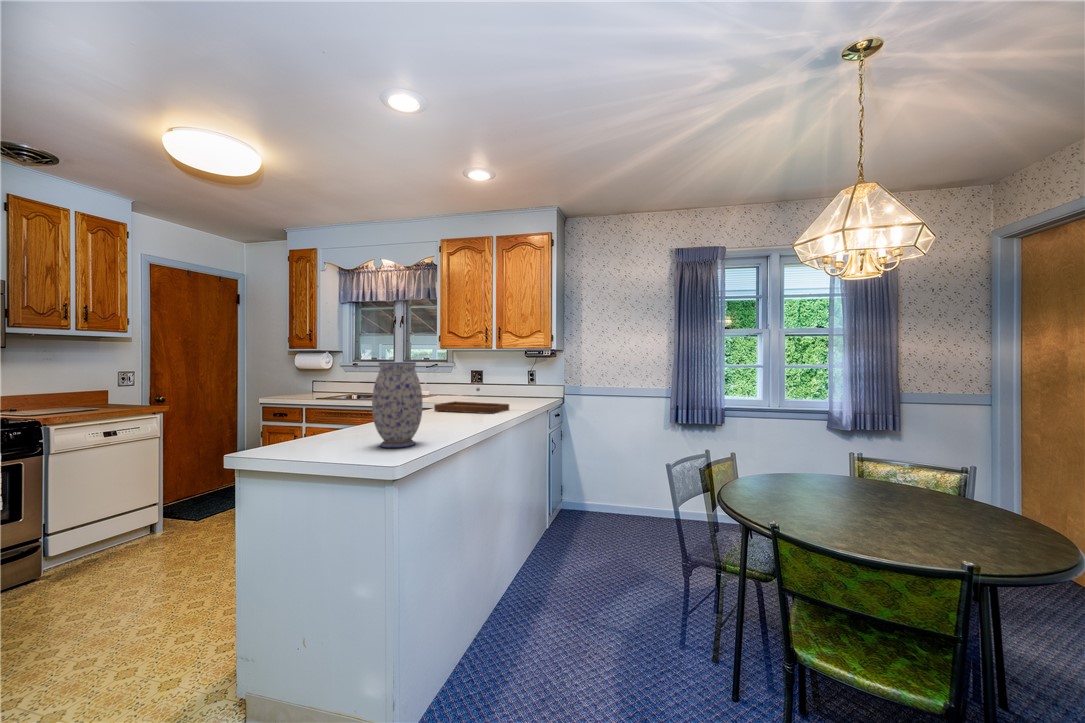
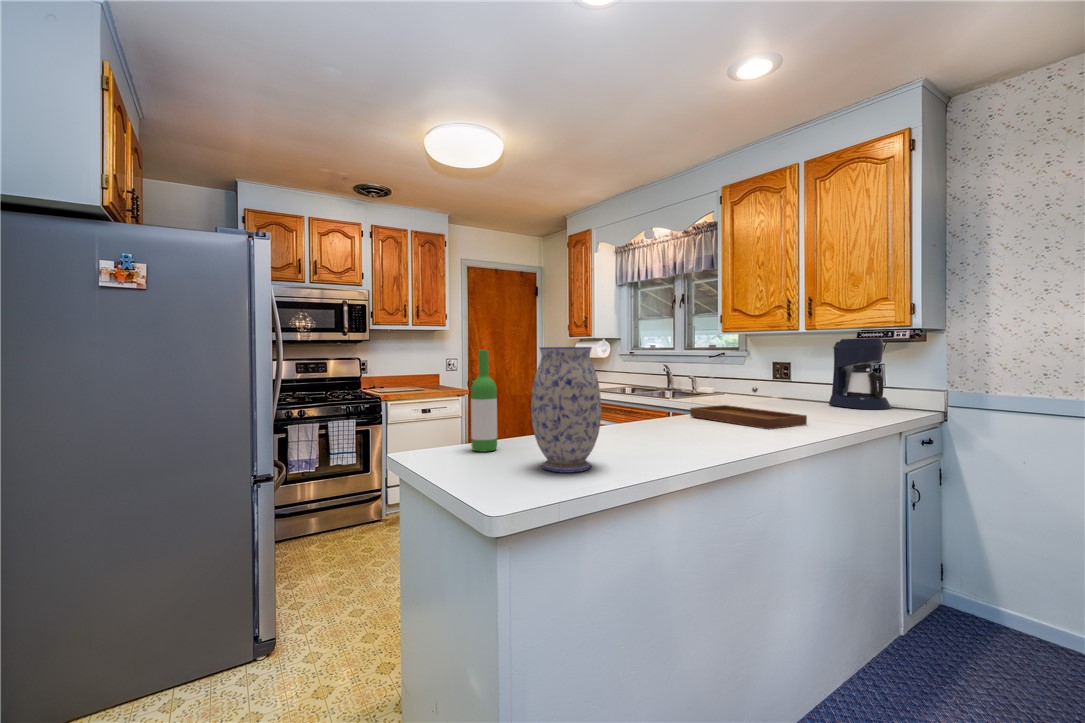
coffee maker: none [510,355,543,399] -> present [829,338,891,409]
wine bottle: none [299,364,322,446] -> present [471,350,497,452]

